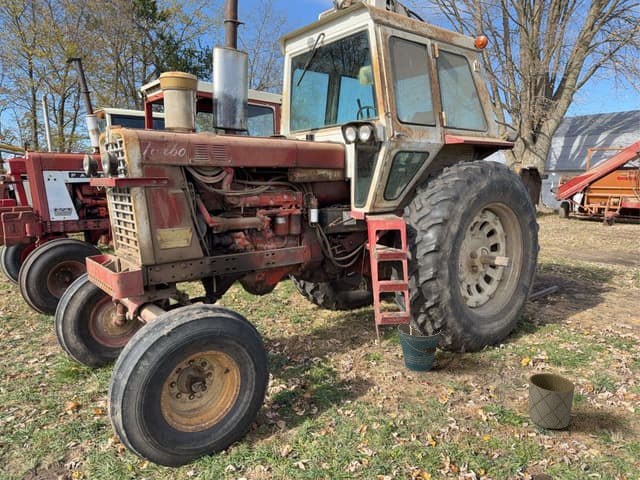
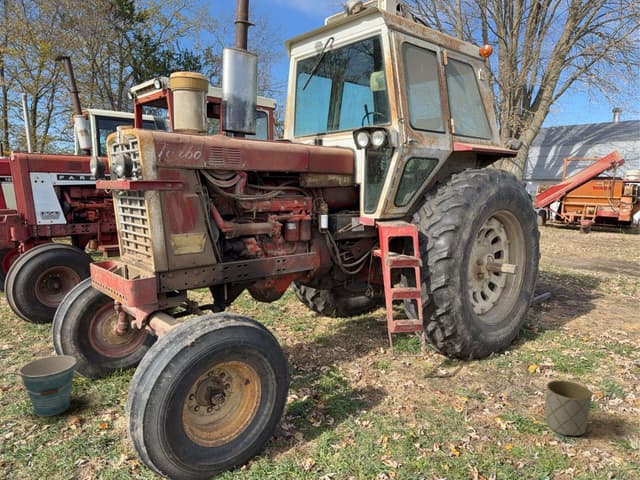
bucket: present [398,324,442,372] -> present [18,355,77,416]

